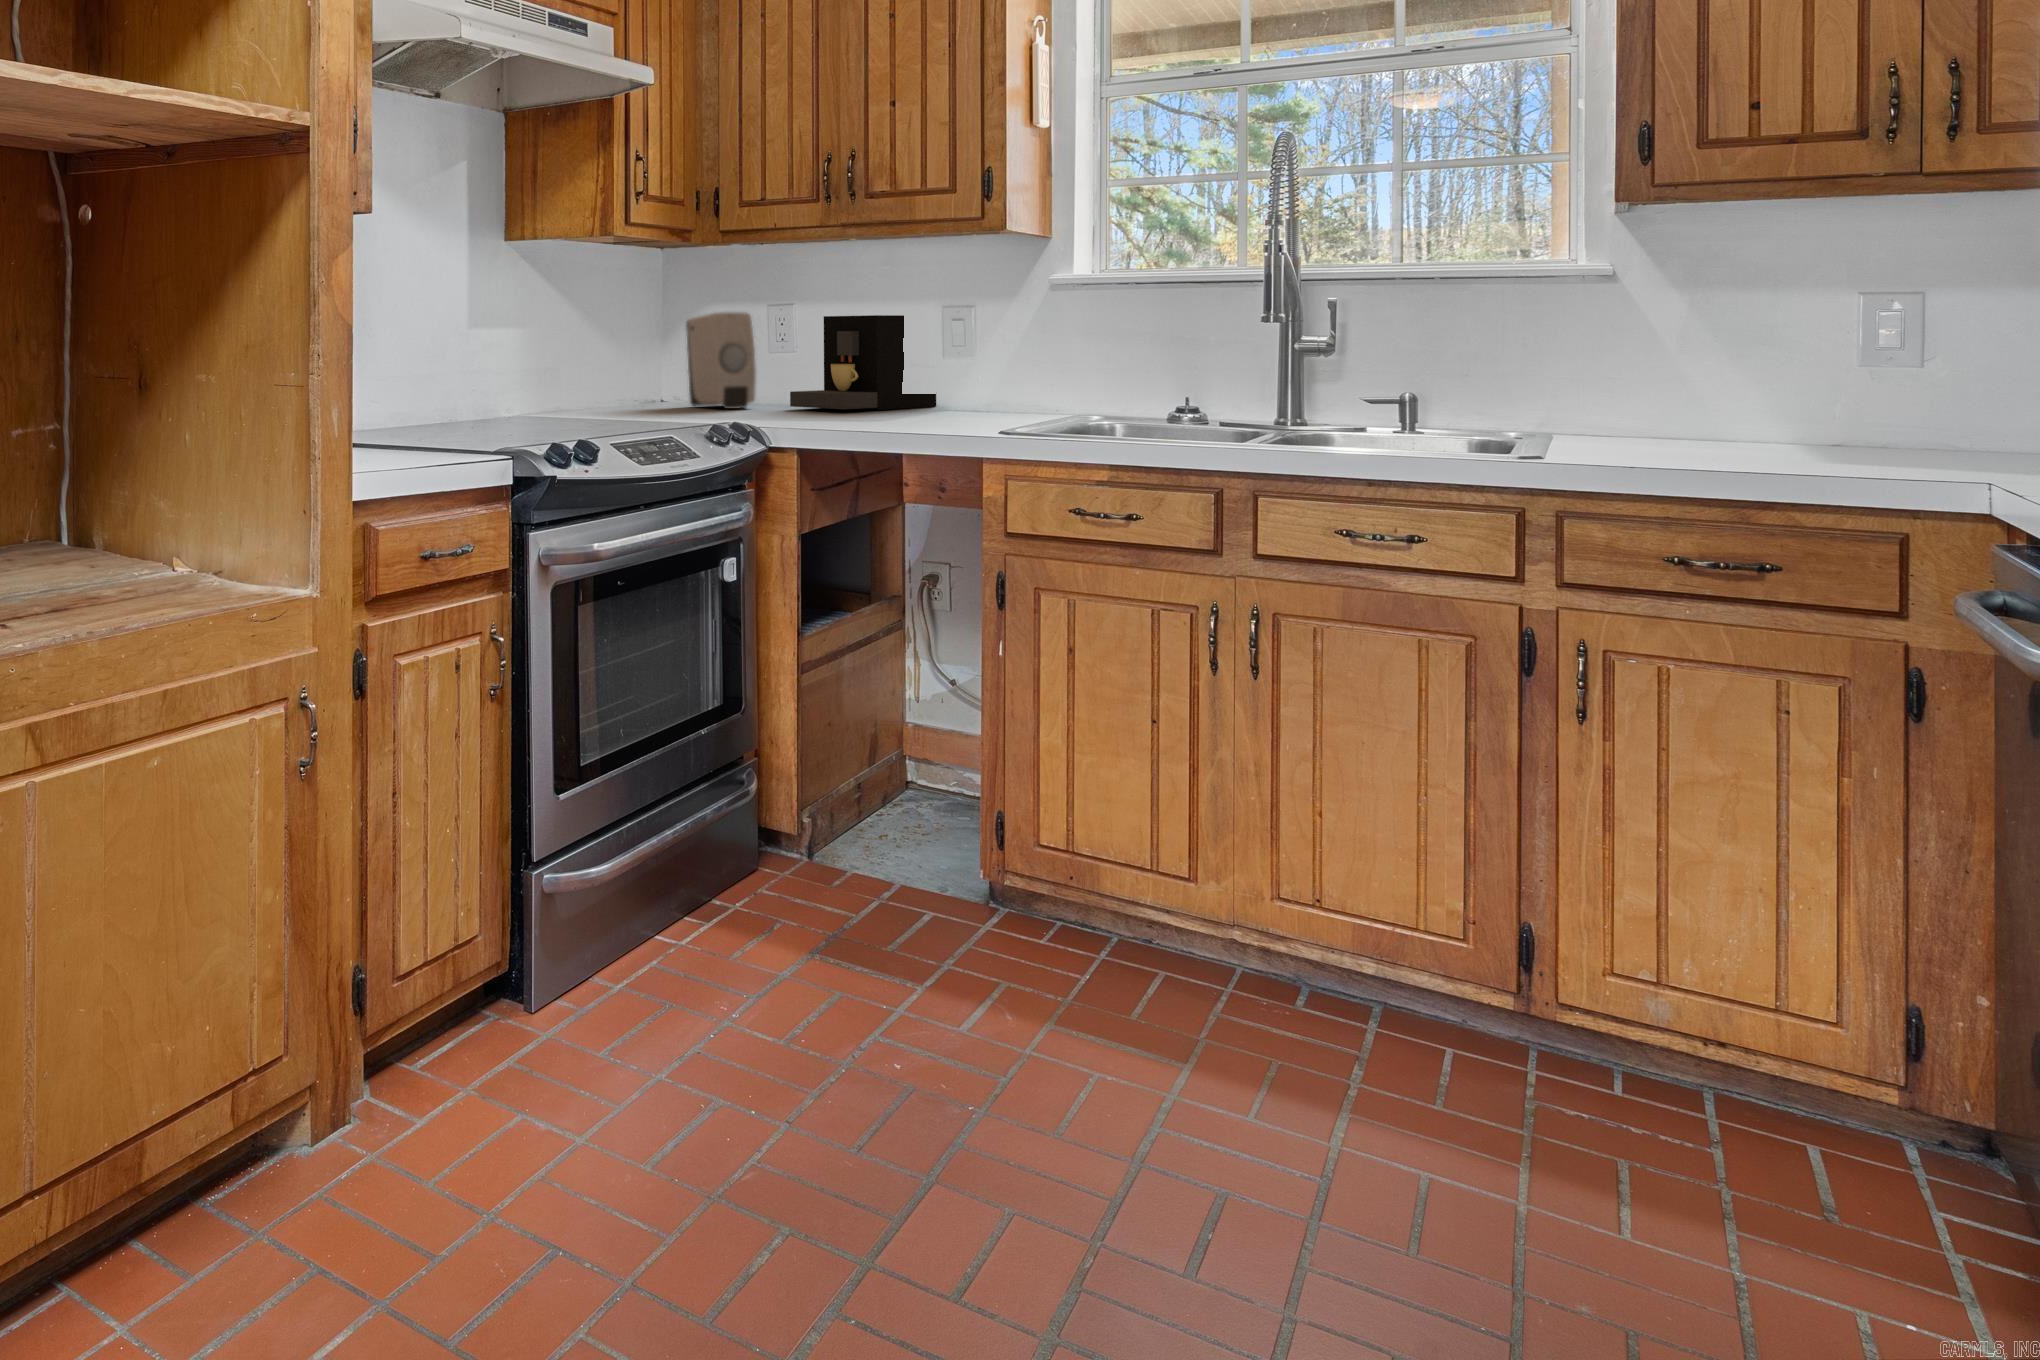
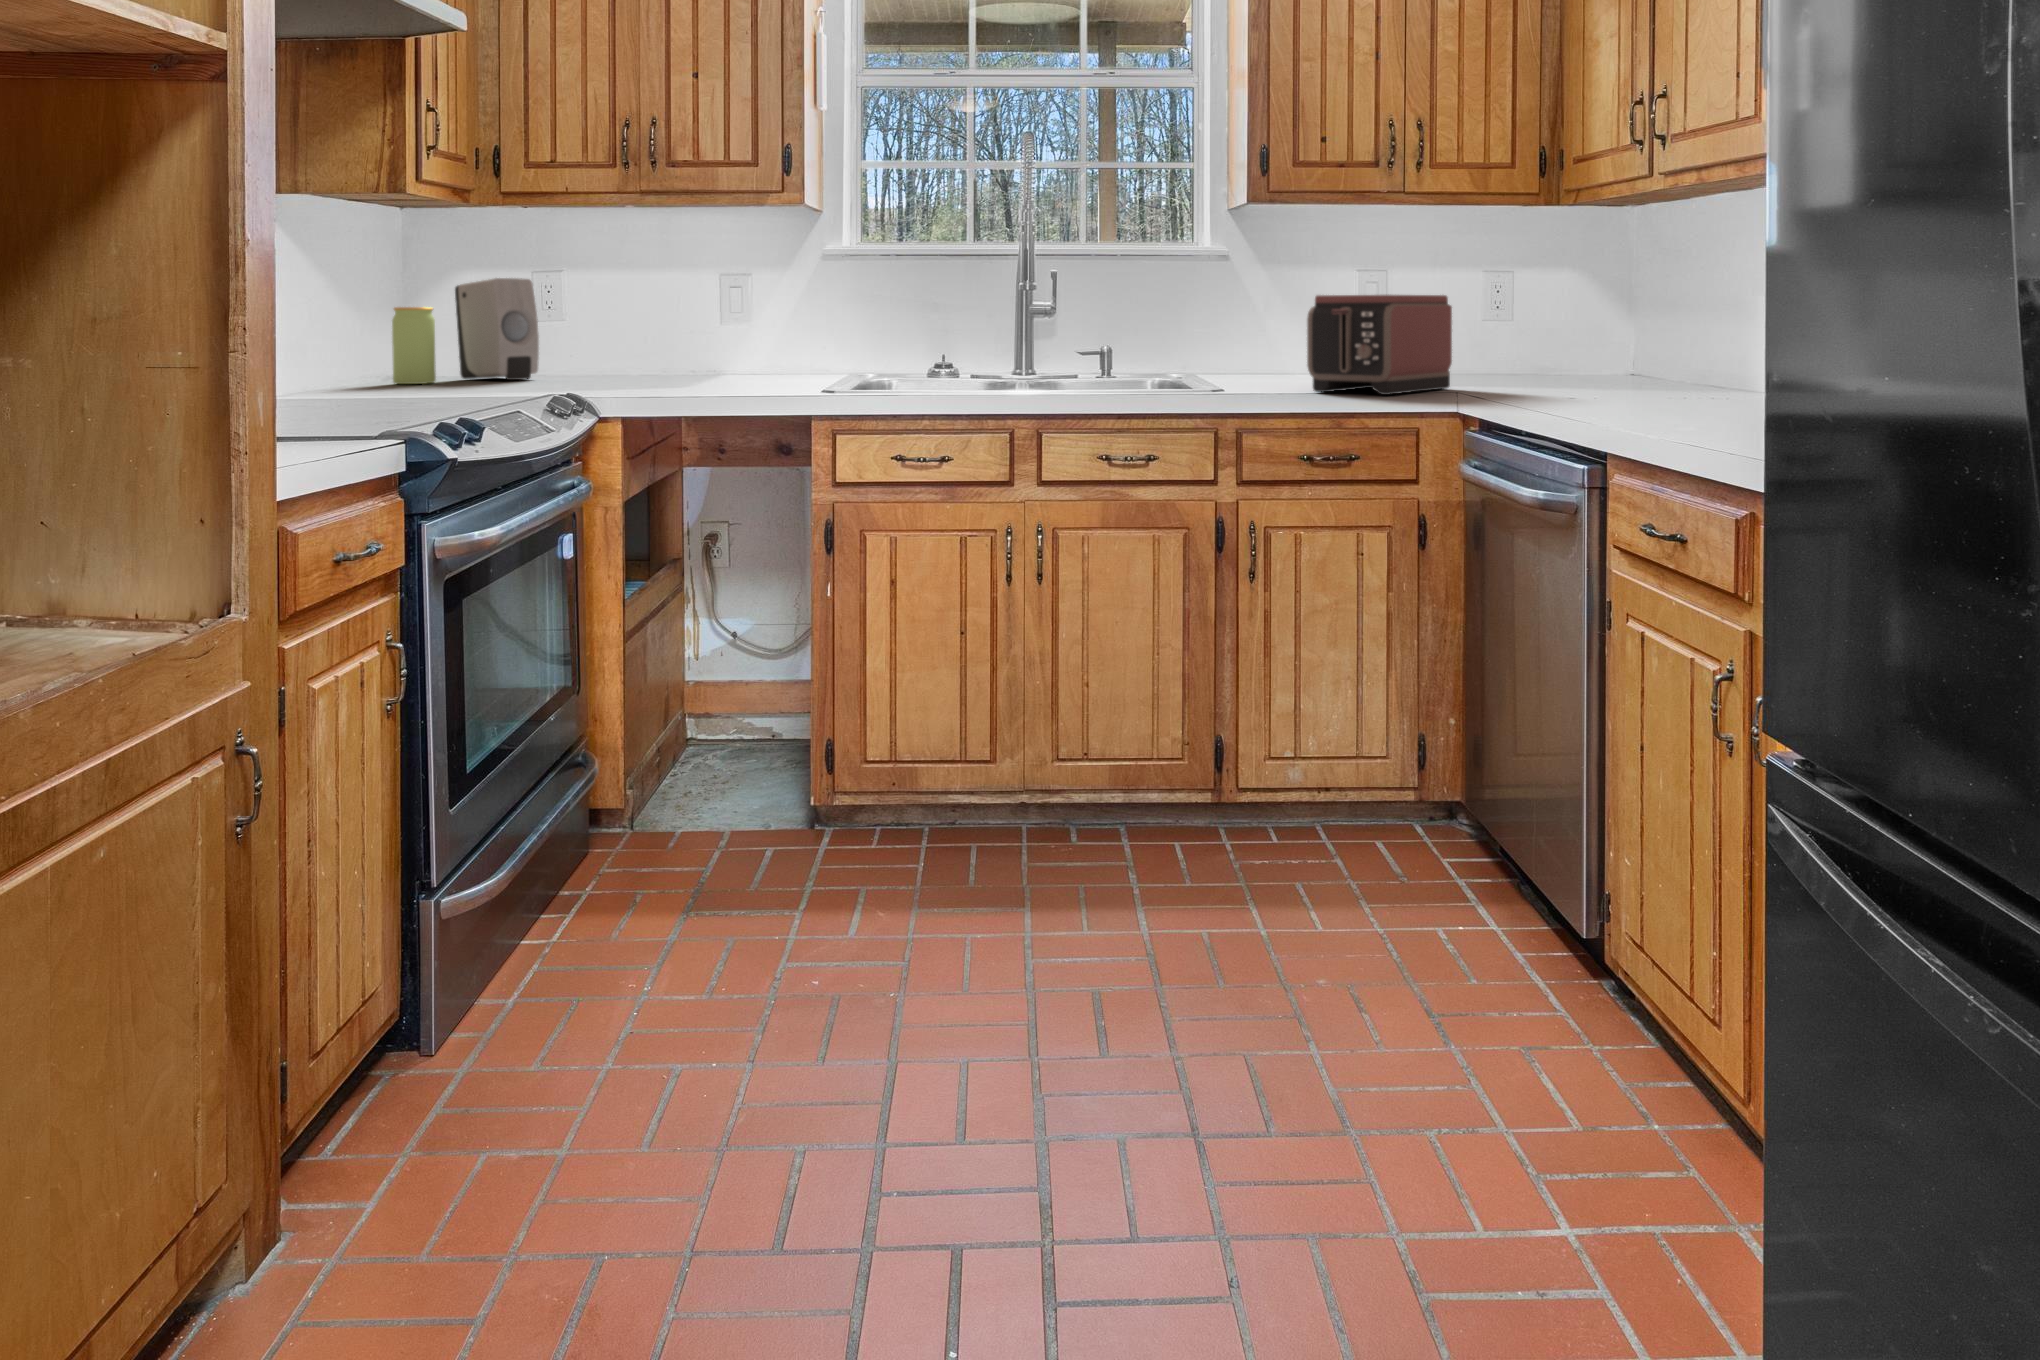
coffee maker: present [790,315,936,410] -> none [578,283,714,377]
toaster: none [1676,327,1984,477] -> present [1307,295,1452,395]
jar: none [626,340,662,410] -> present [392,307,436,384]

